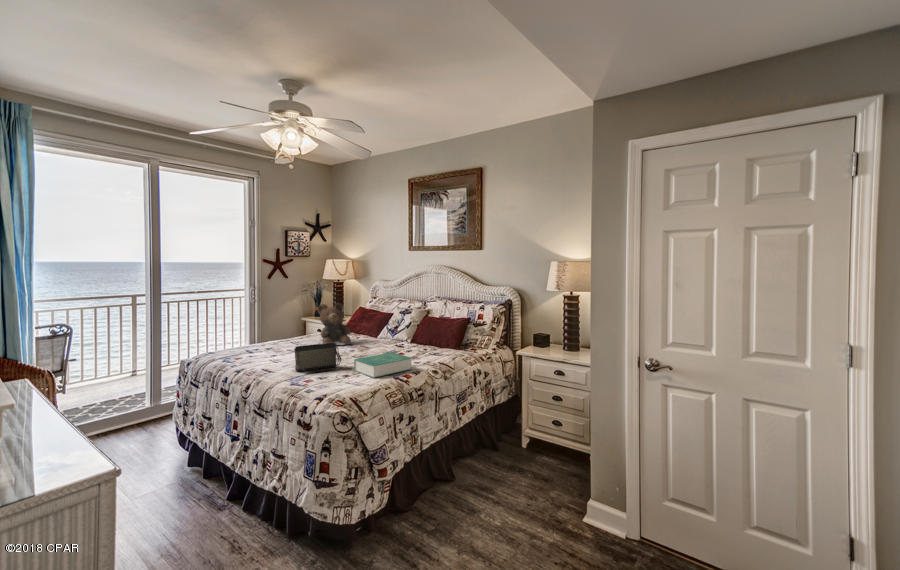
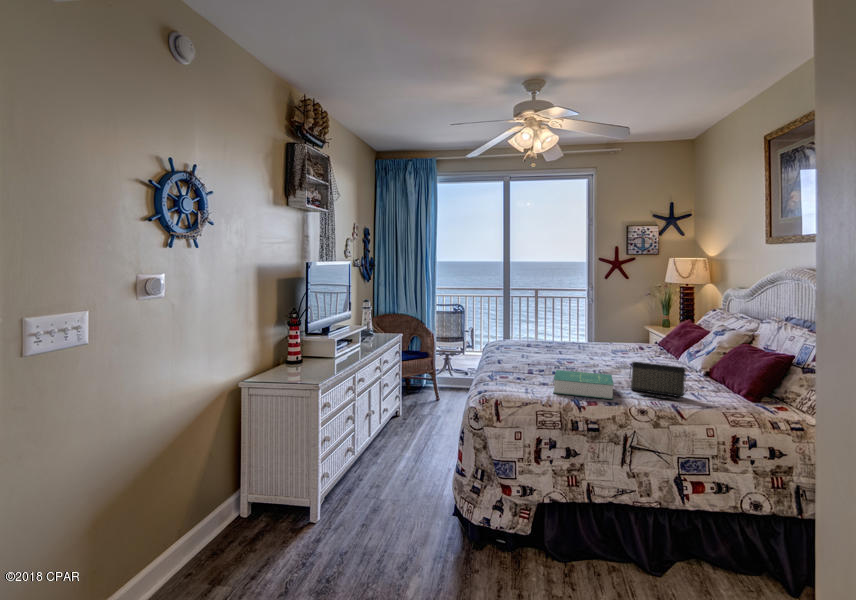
teddy bear: present [318,303,352,345] -> none [585,309,625,361]
handbag: present [294,343,341,372] -> present [630,362,686,399]

